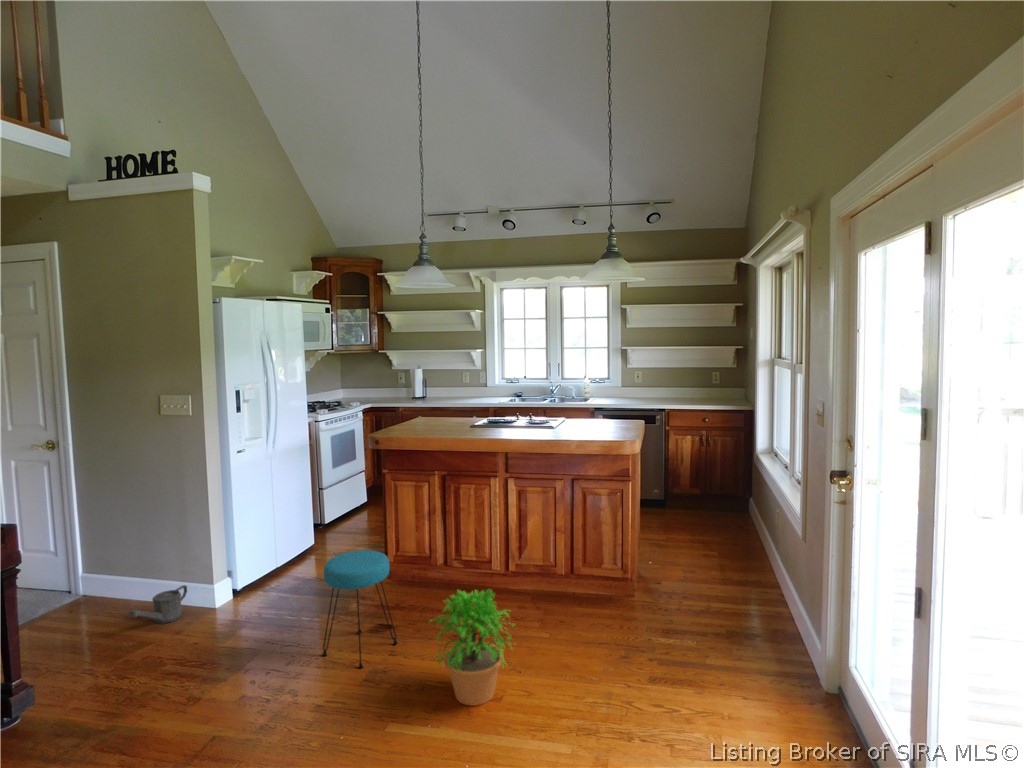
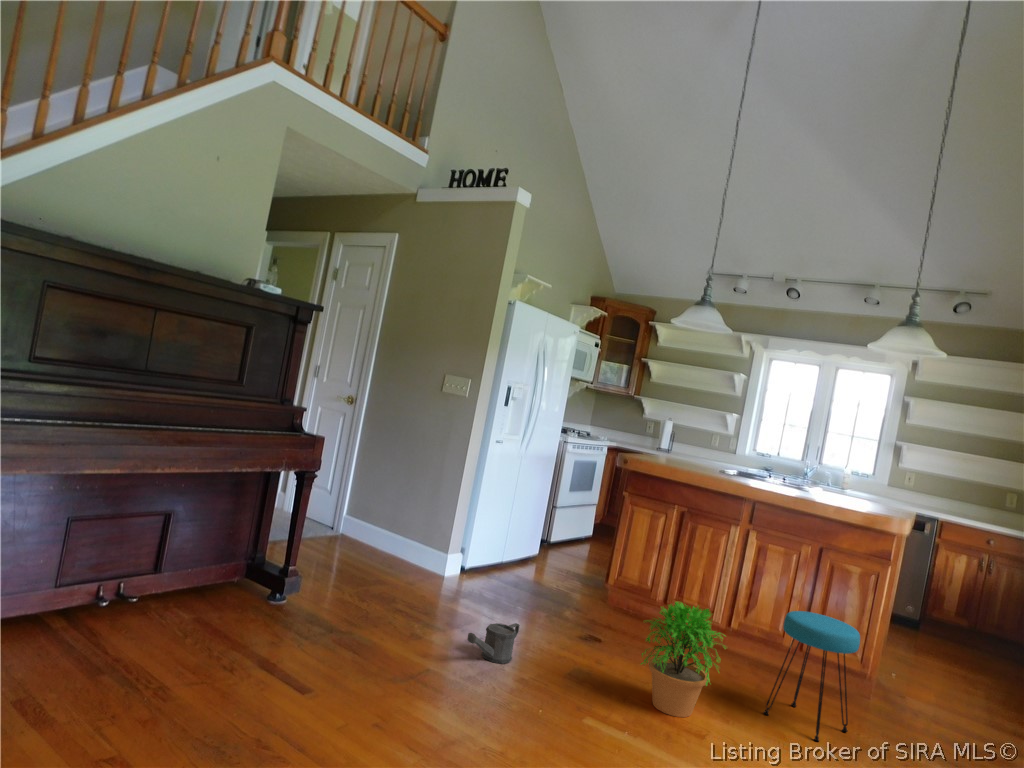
stool: present [322,550,397,668] -> present [764,611,860,741]
watering can: present [129,585,187,624] -> present [467,623,520,664]

